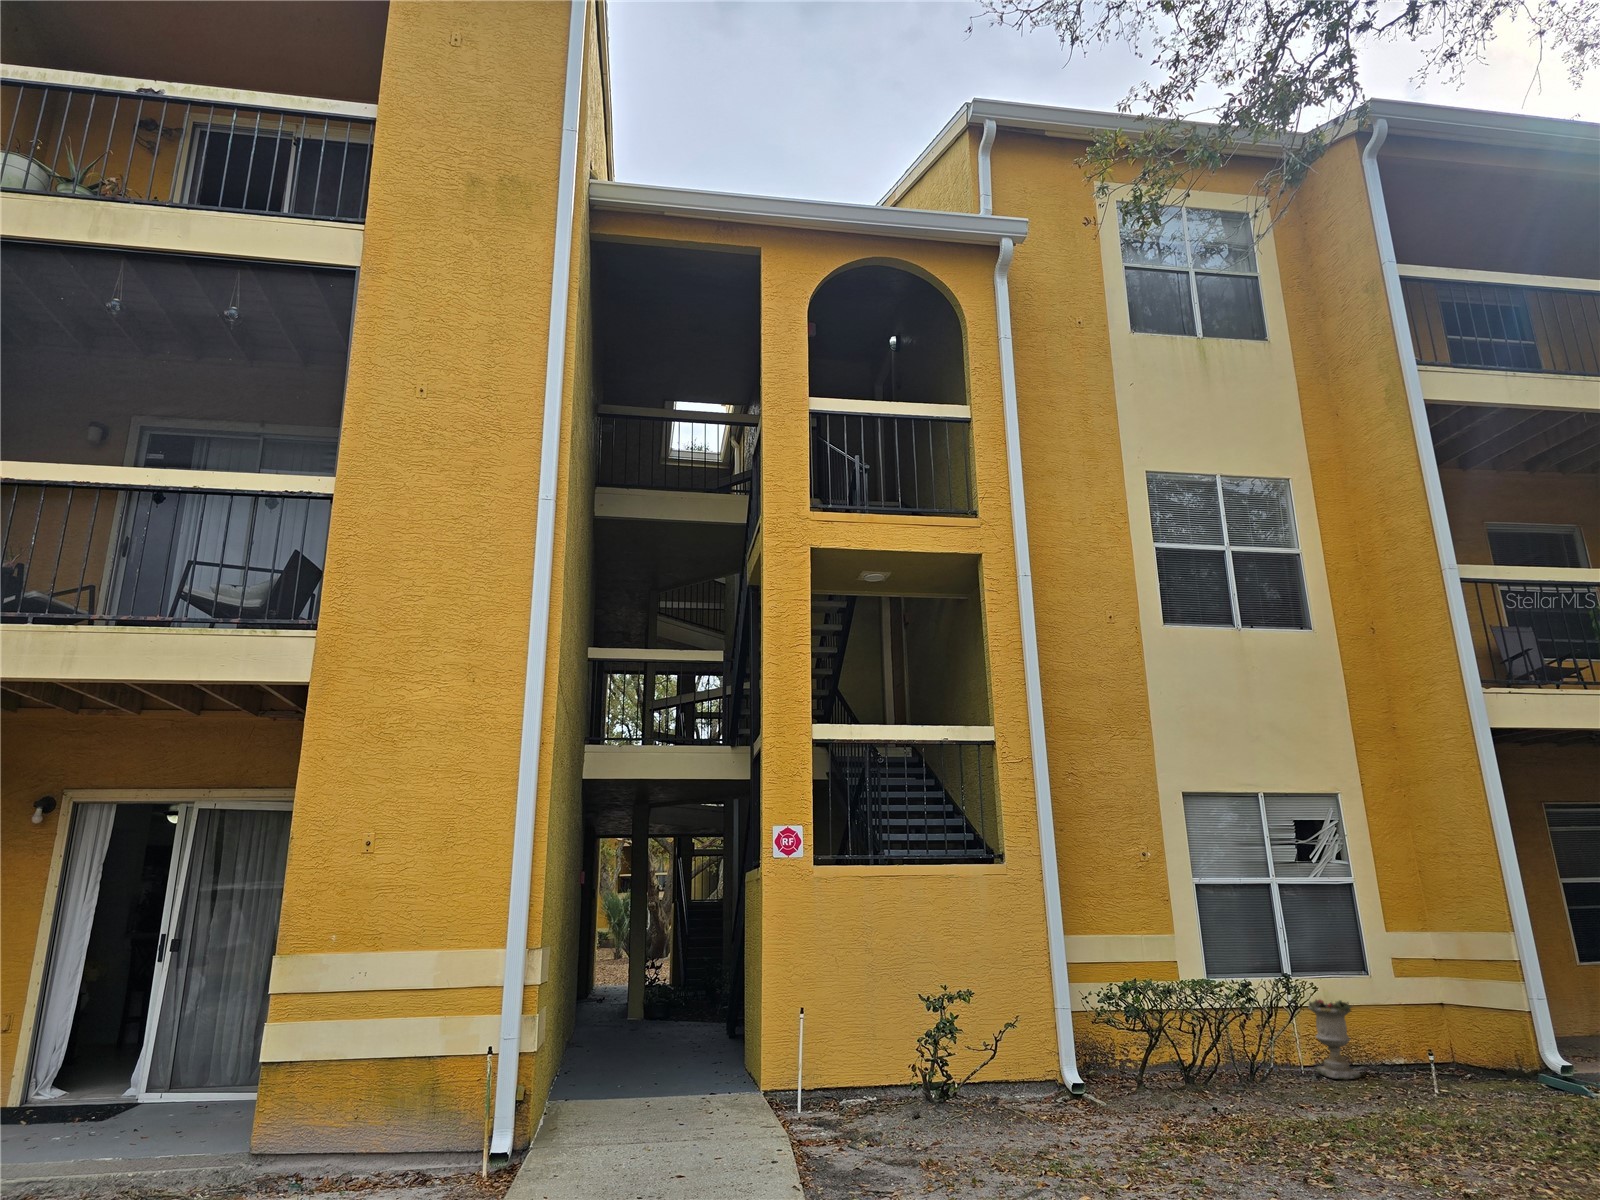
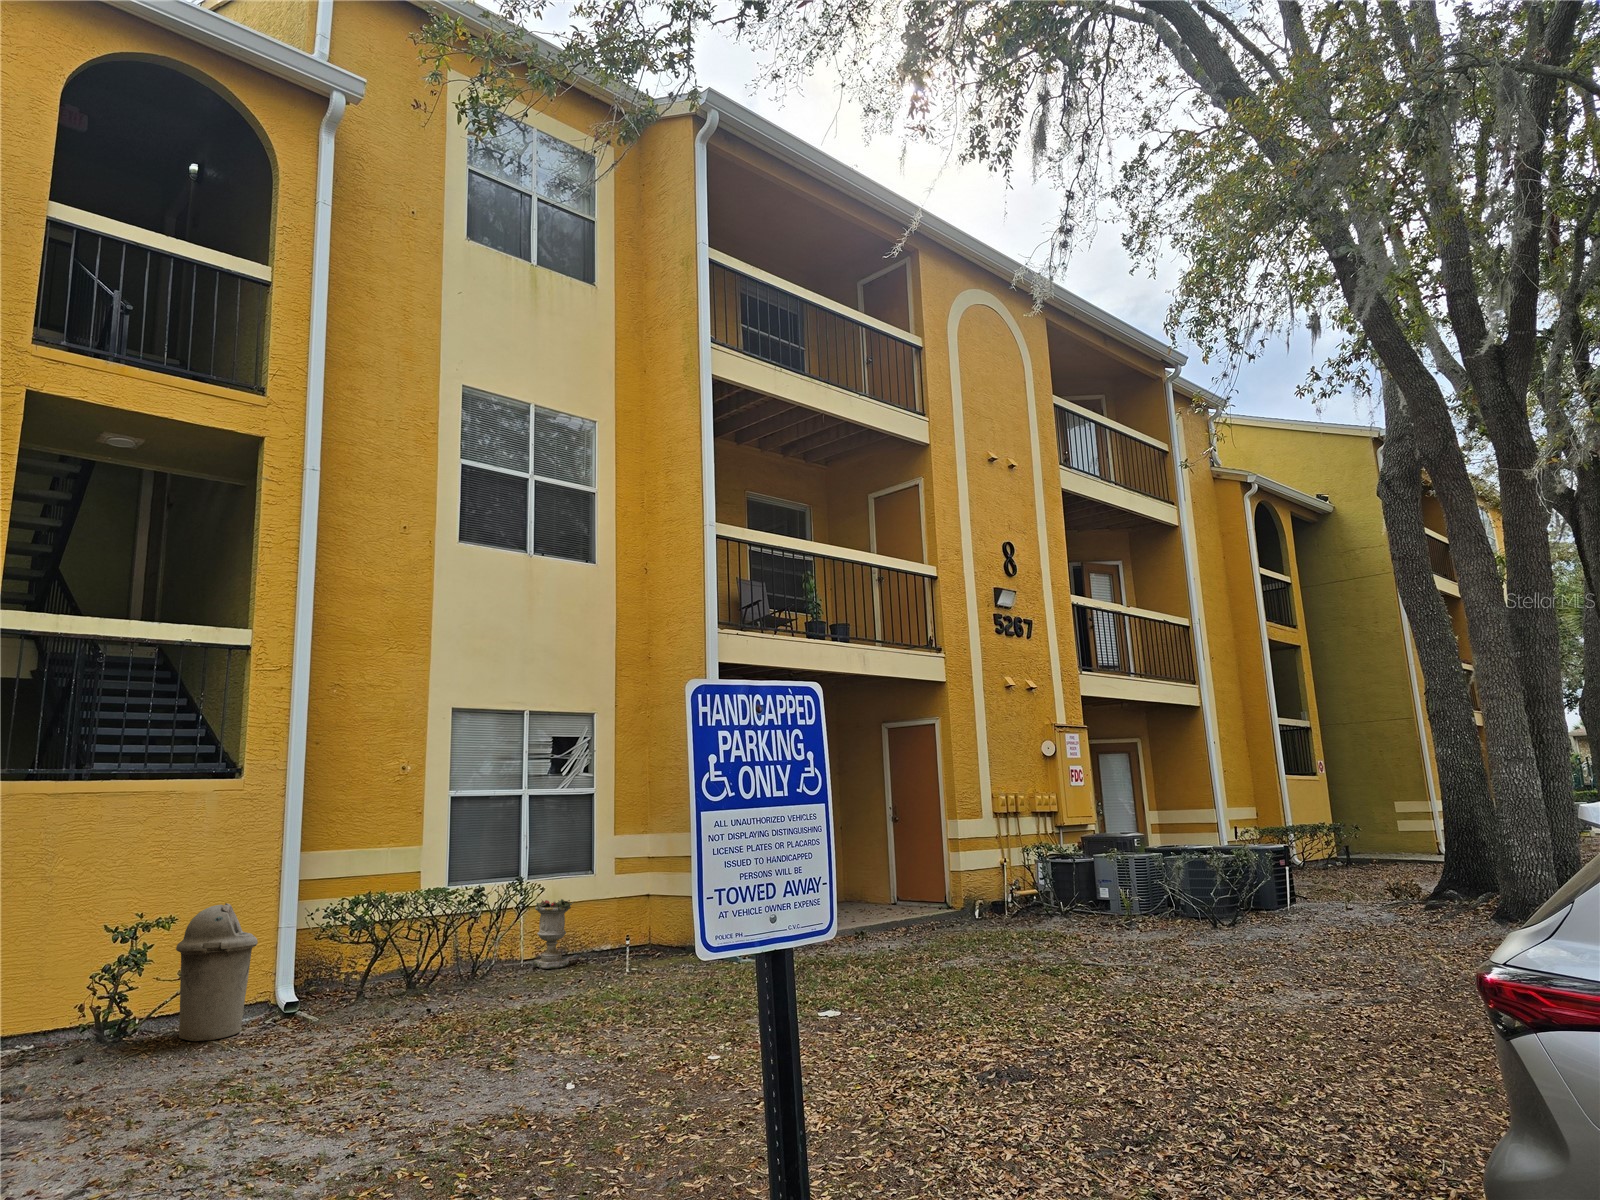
trash can: none [977,982,1045,1115] -> present [176,903,258,1041]

